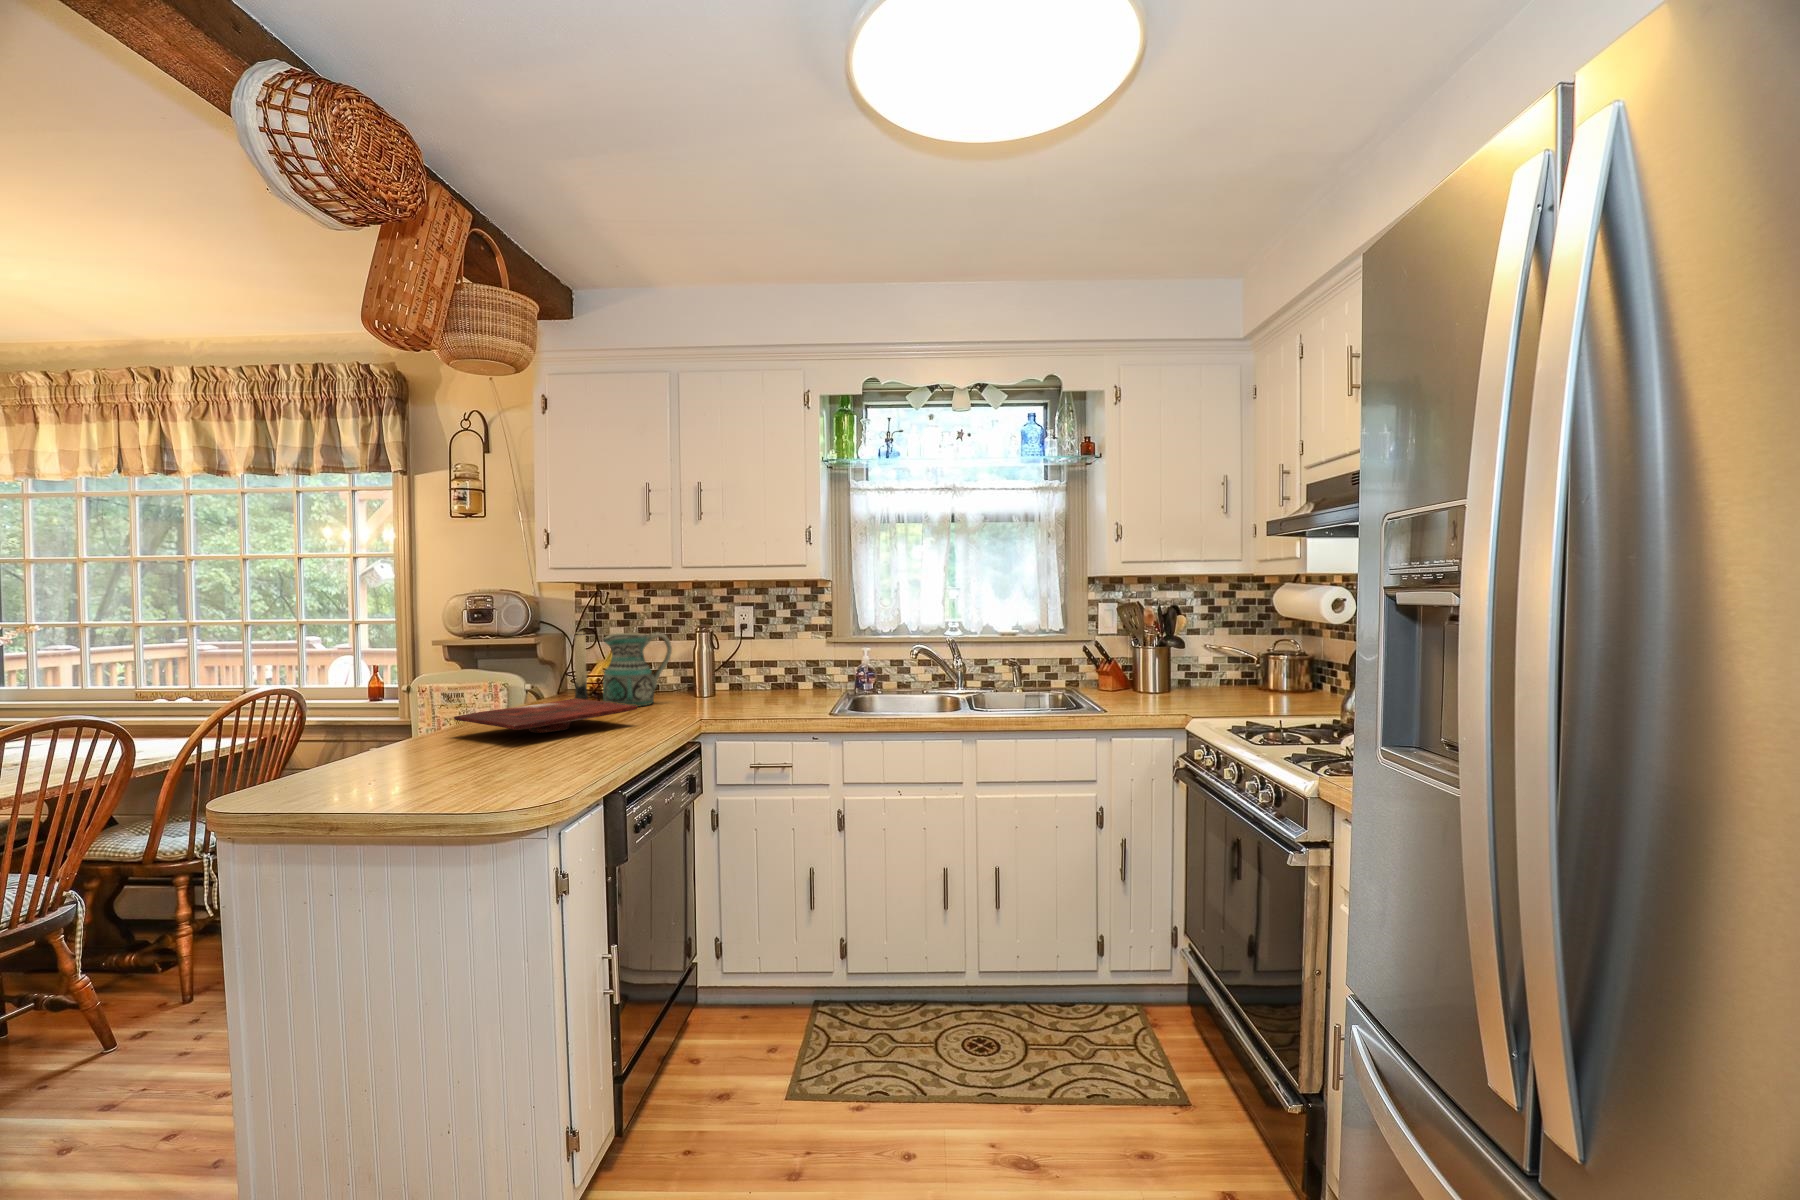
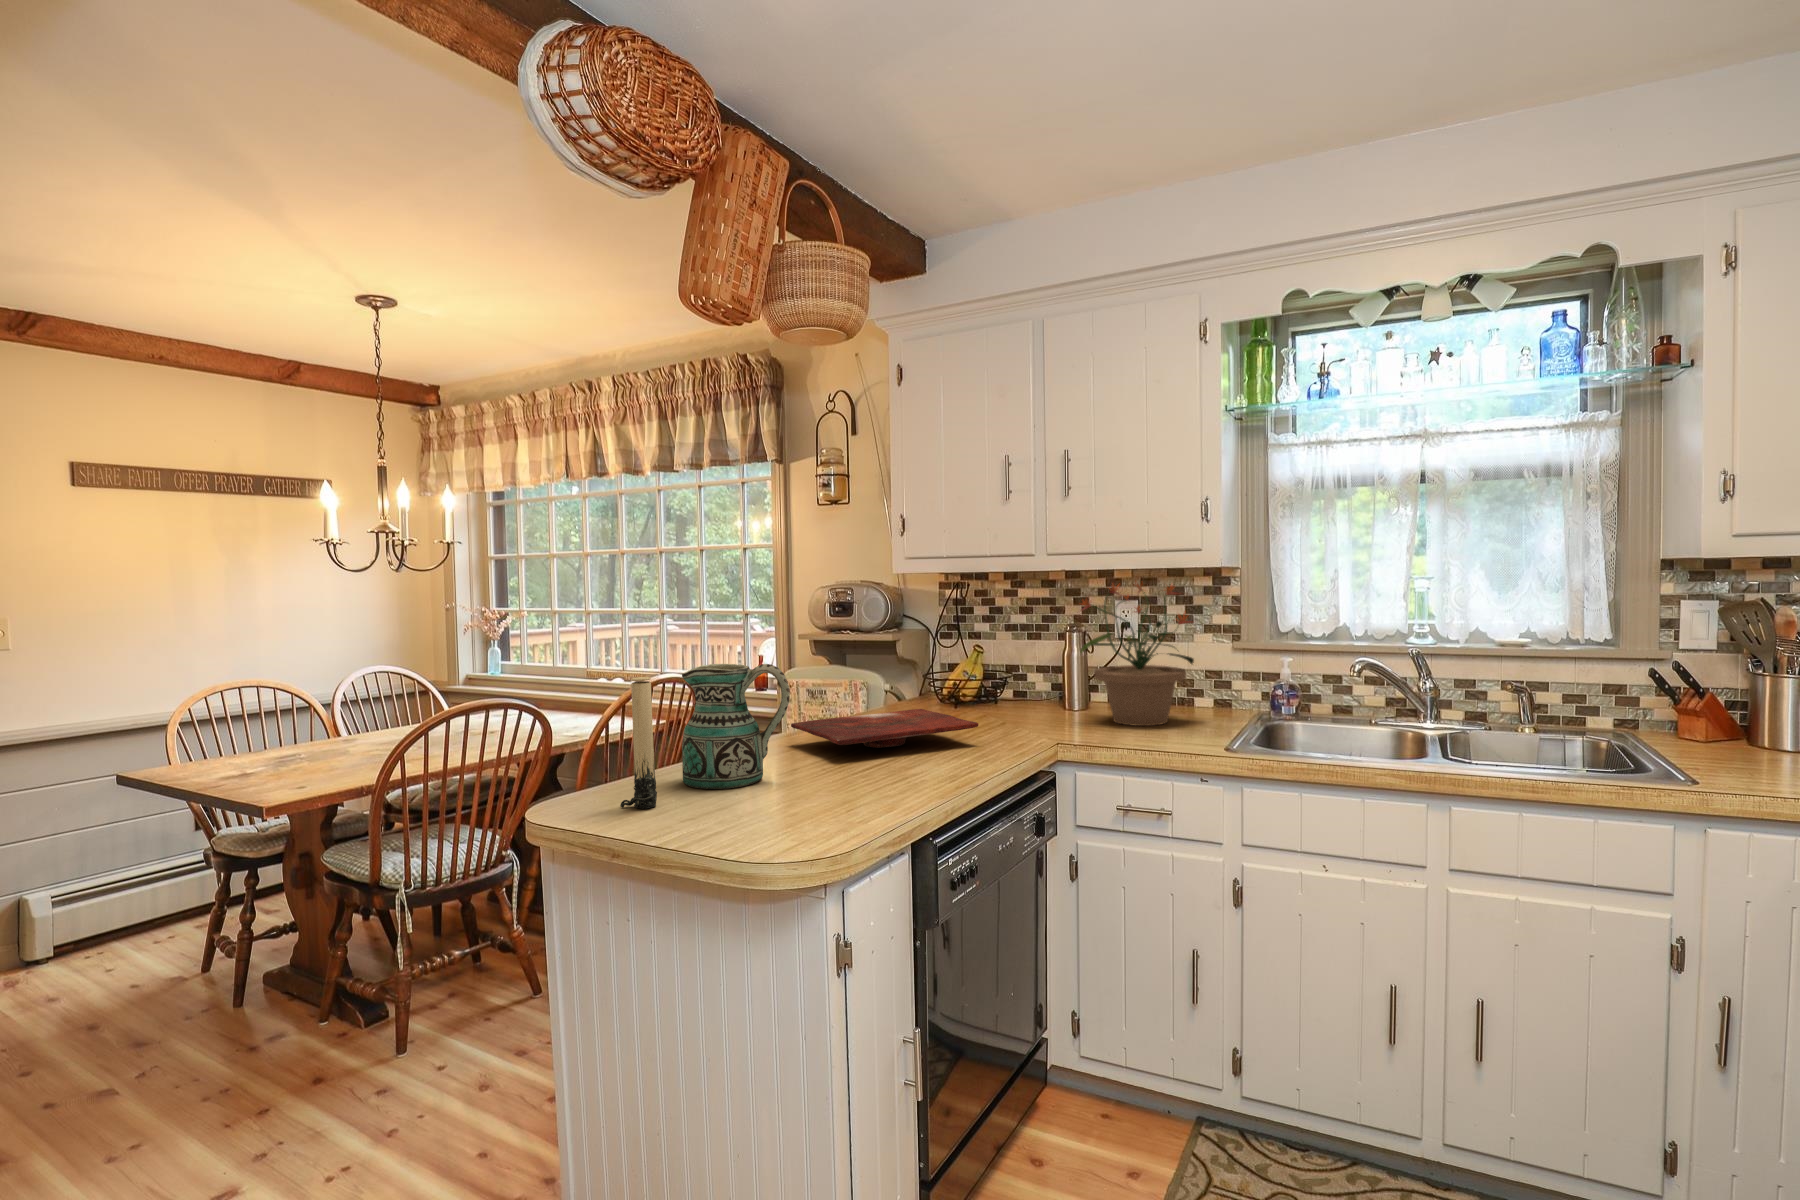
potted plant: none [710,588,805,704] -> present [1080,583,1194,726]
candle: present [574,632,588,700] -> present [620,677,657,809]
ceramic pitcher: present [603,632,672,707] -> present [682,664,790,789]

